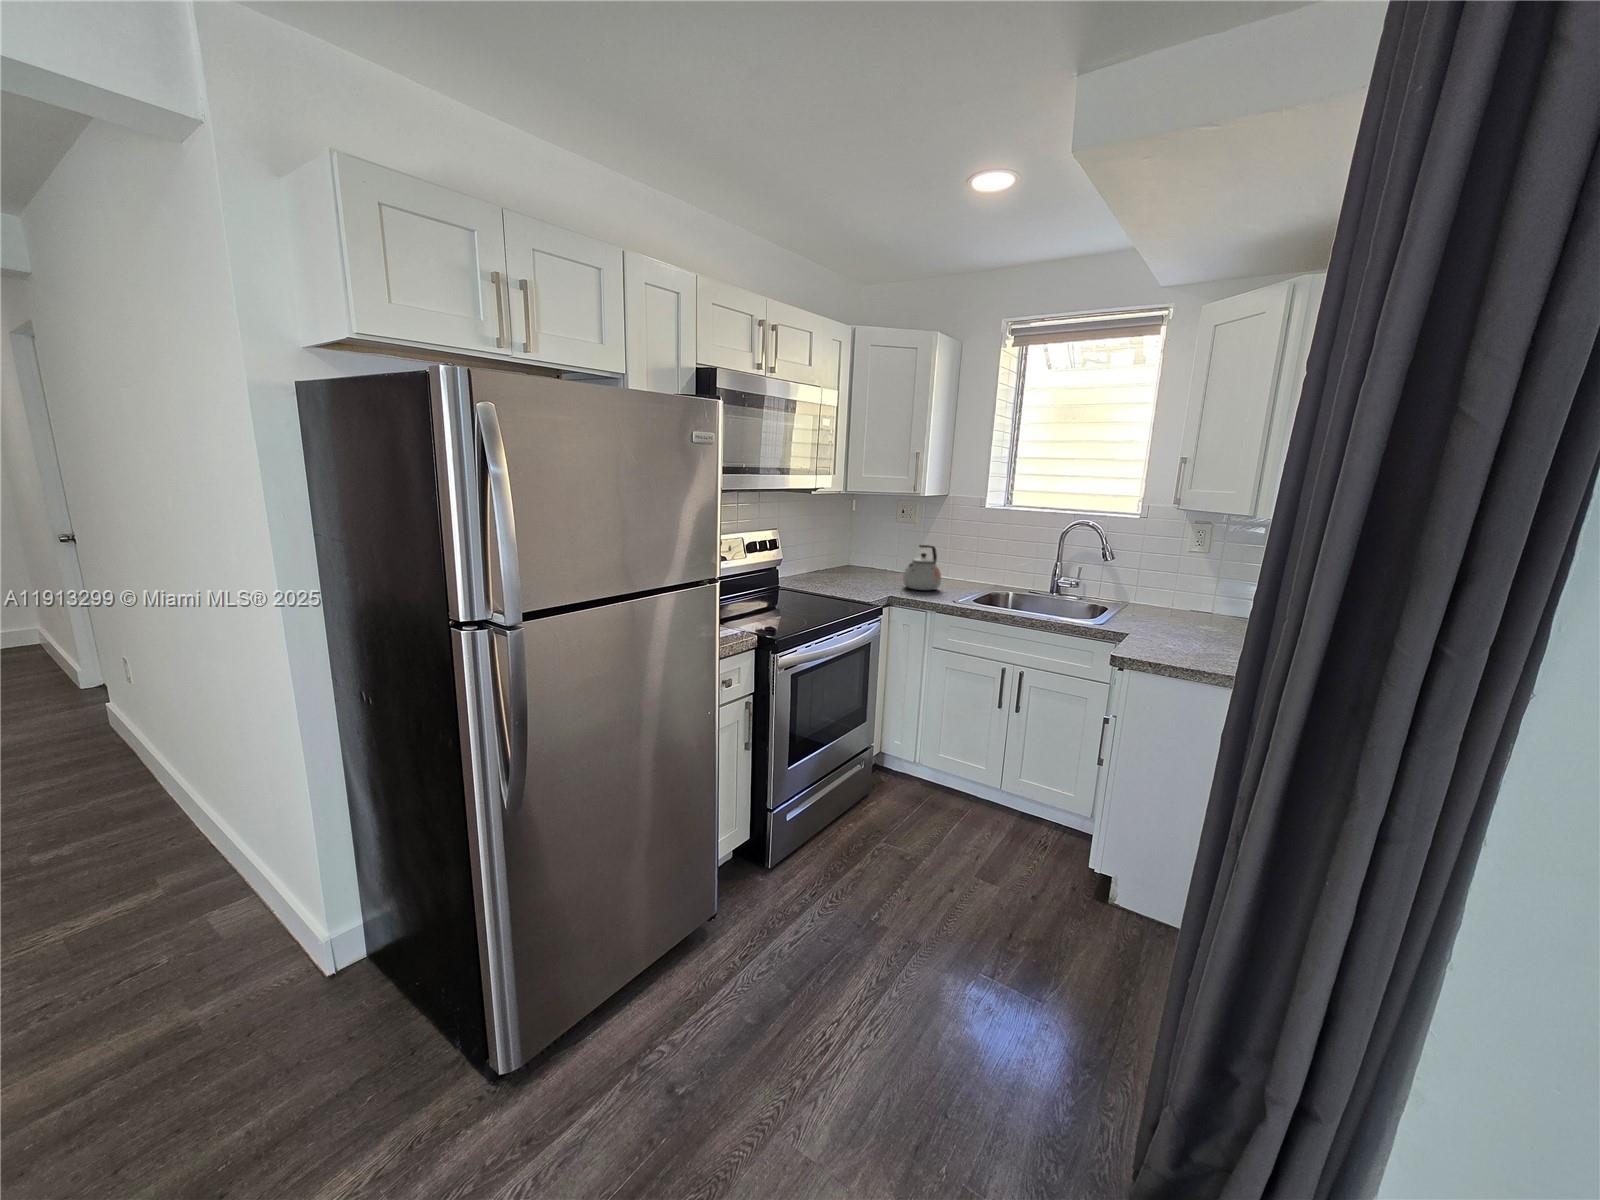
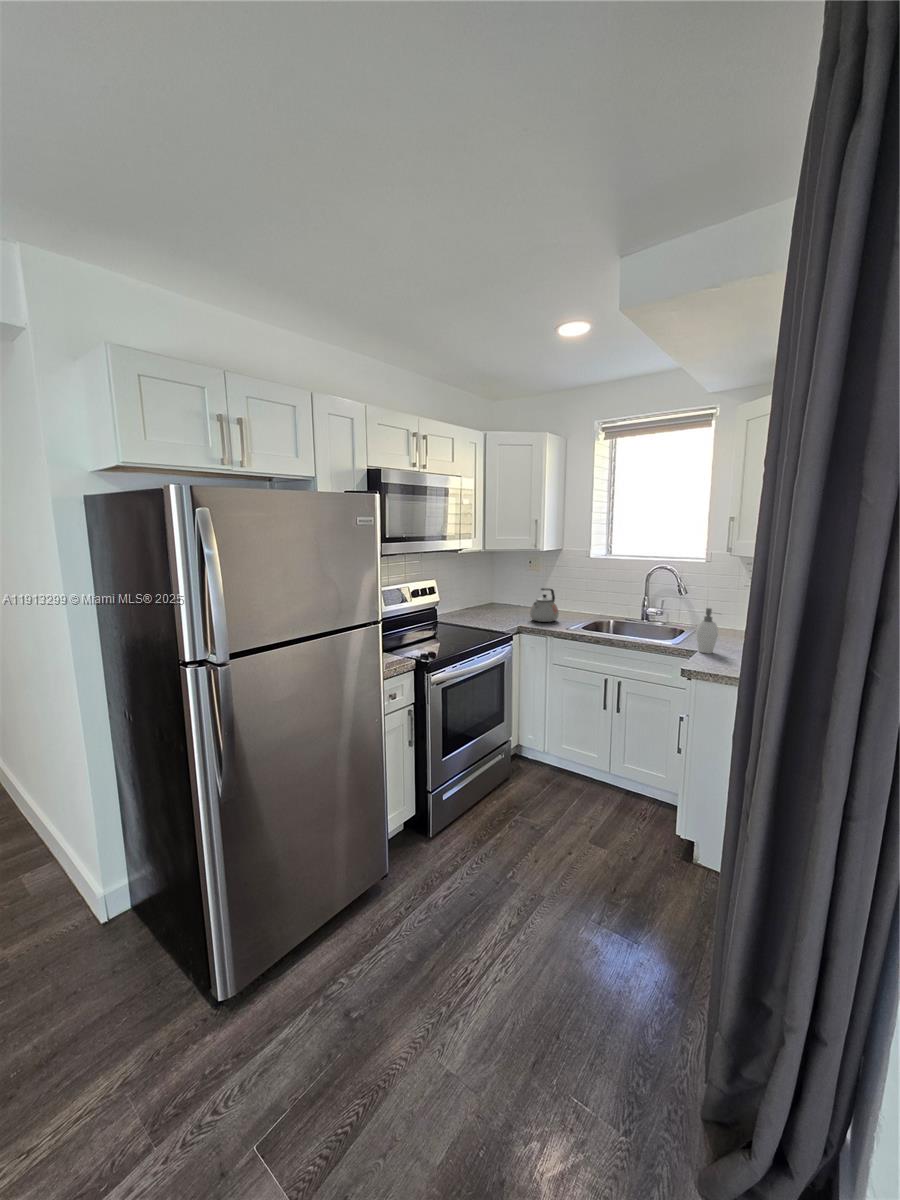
soap dispenser: none [1128,577,1165,636] -> present [696,608,718,653]

